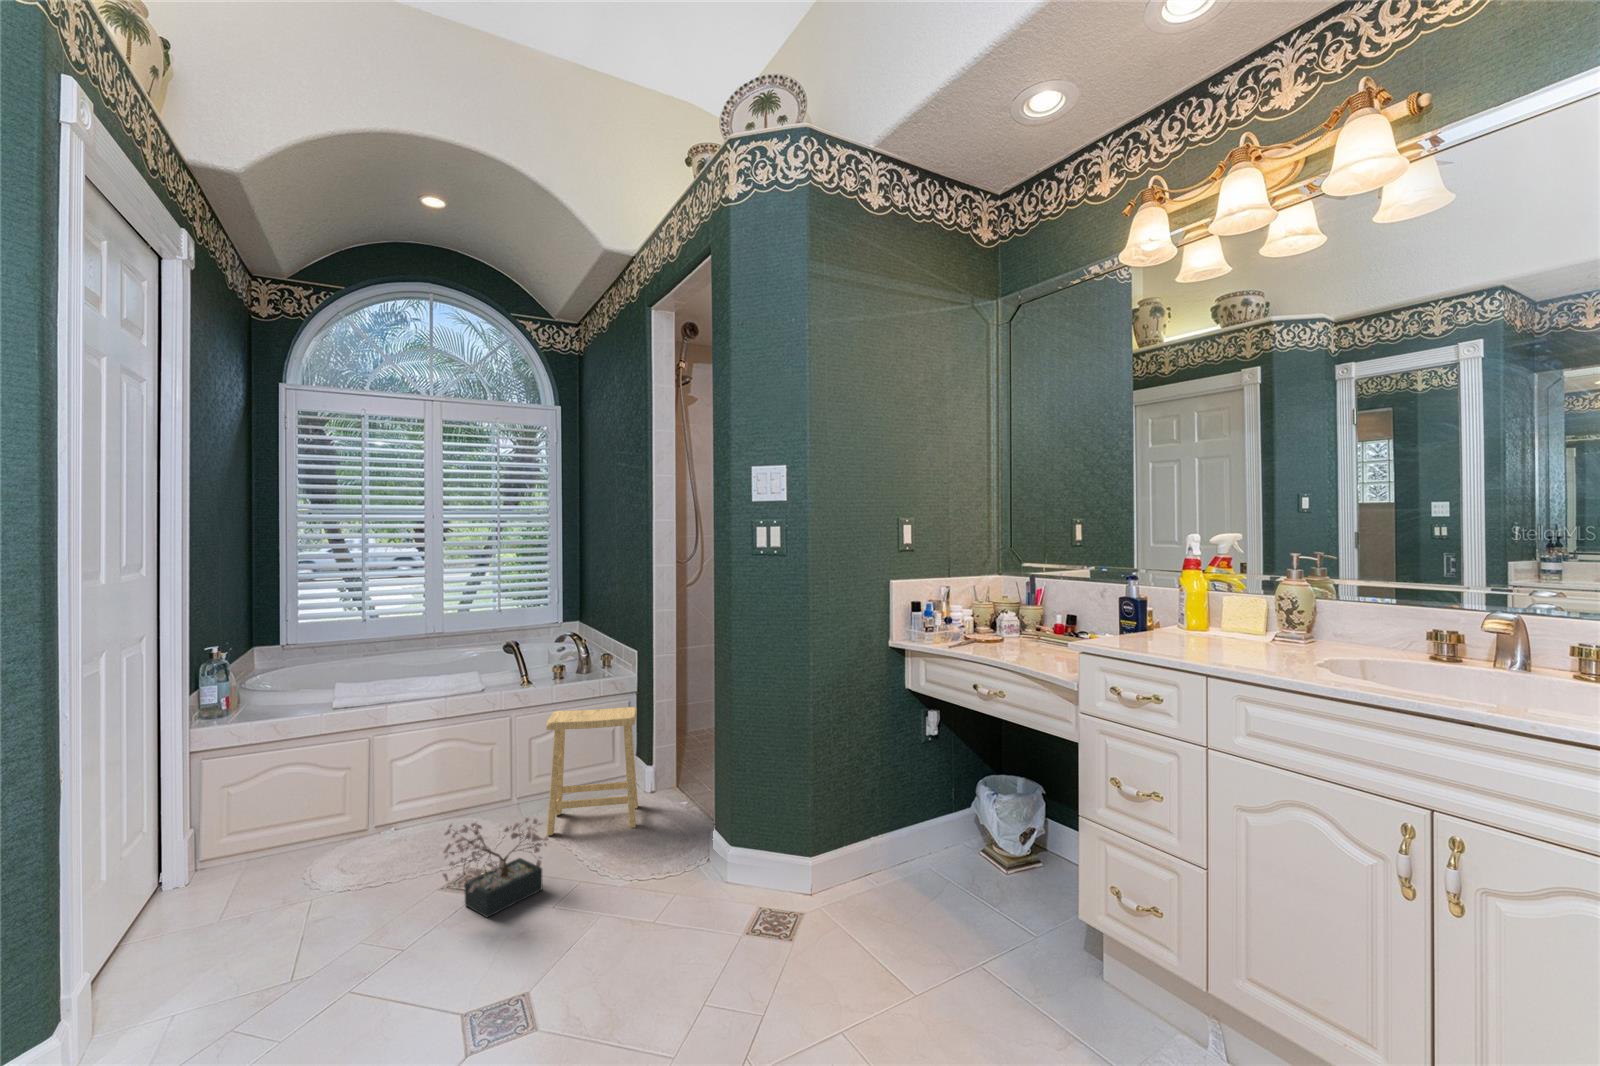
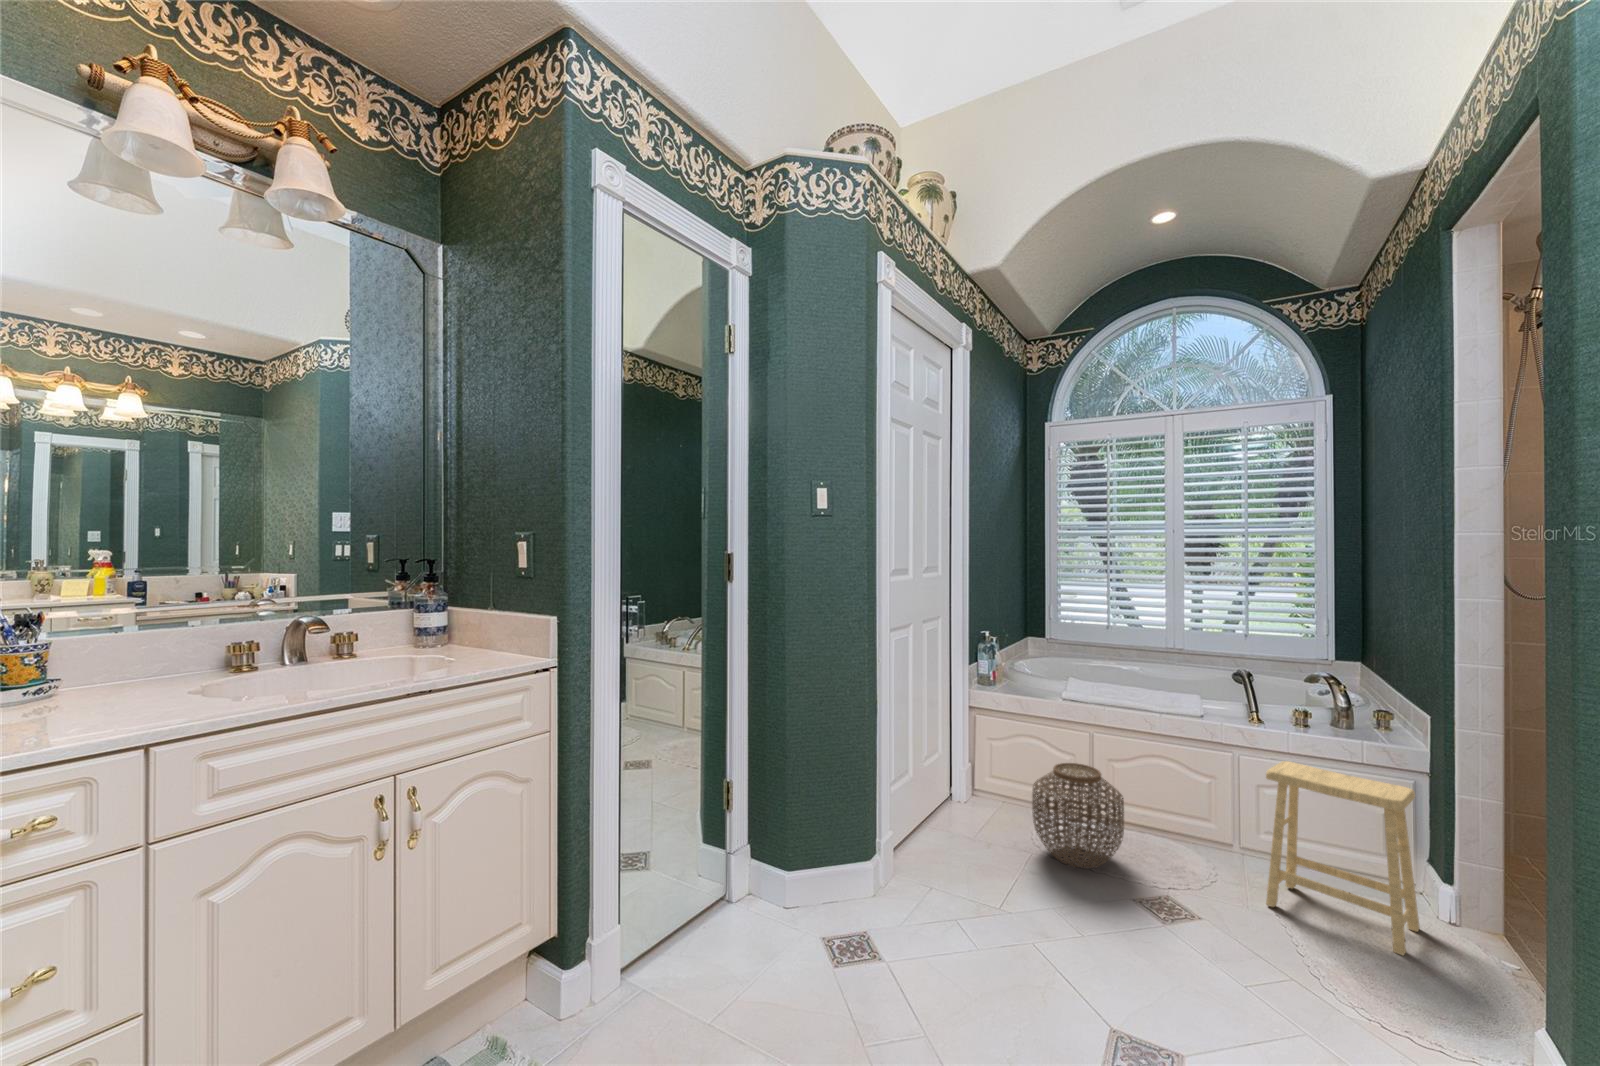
woven basket: none [312,771,422,888] -> present [1032,763,1124,868]
decorative plant: present [443,817,548,917] -> none [1121,839,1250,963]

